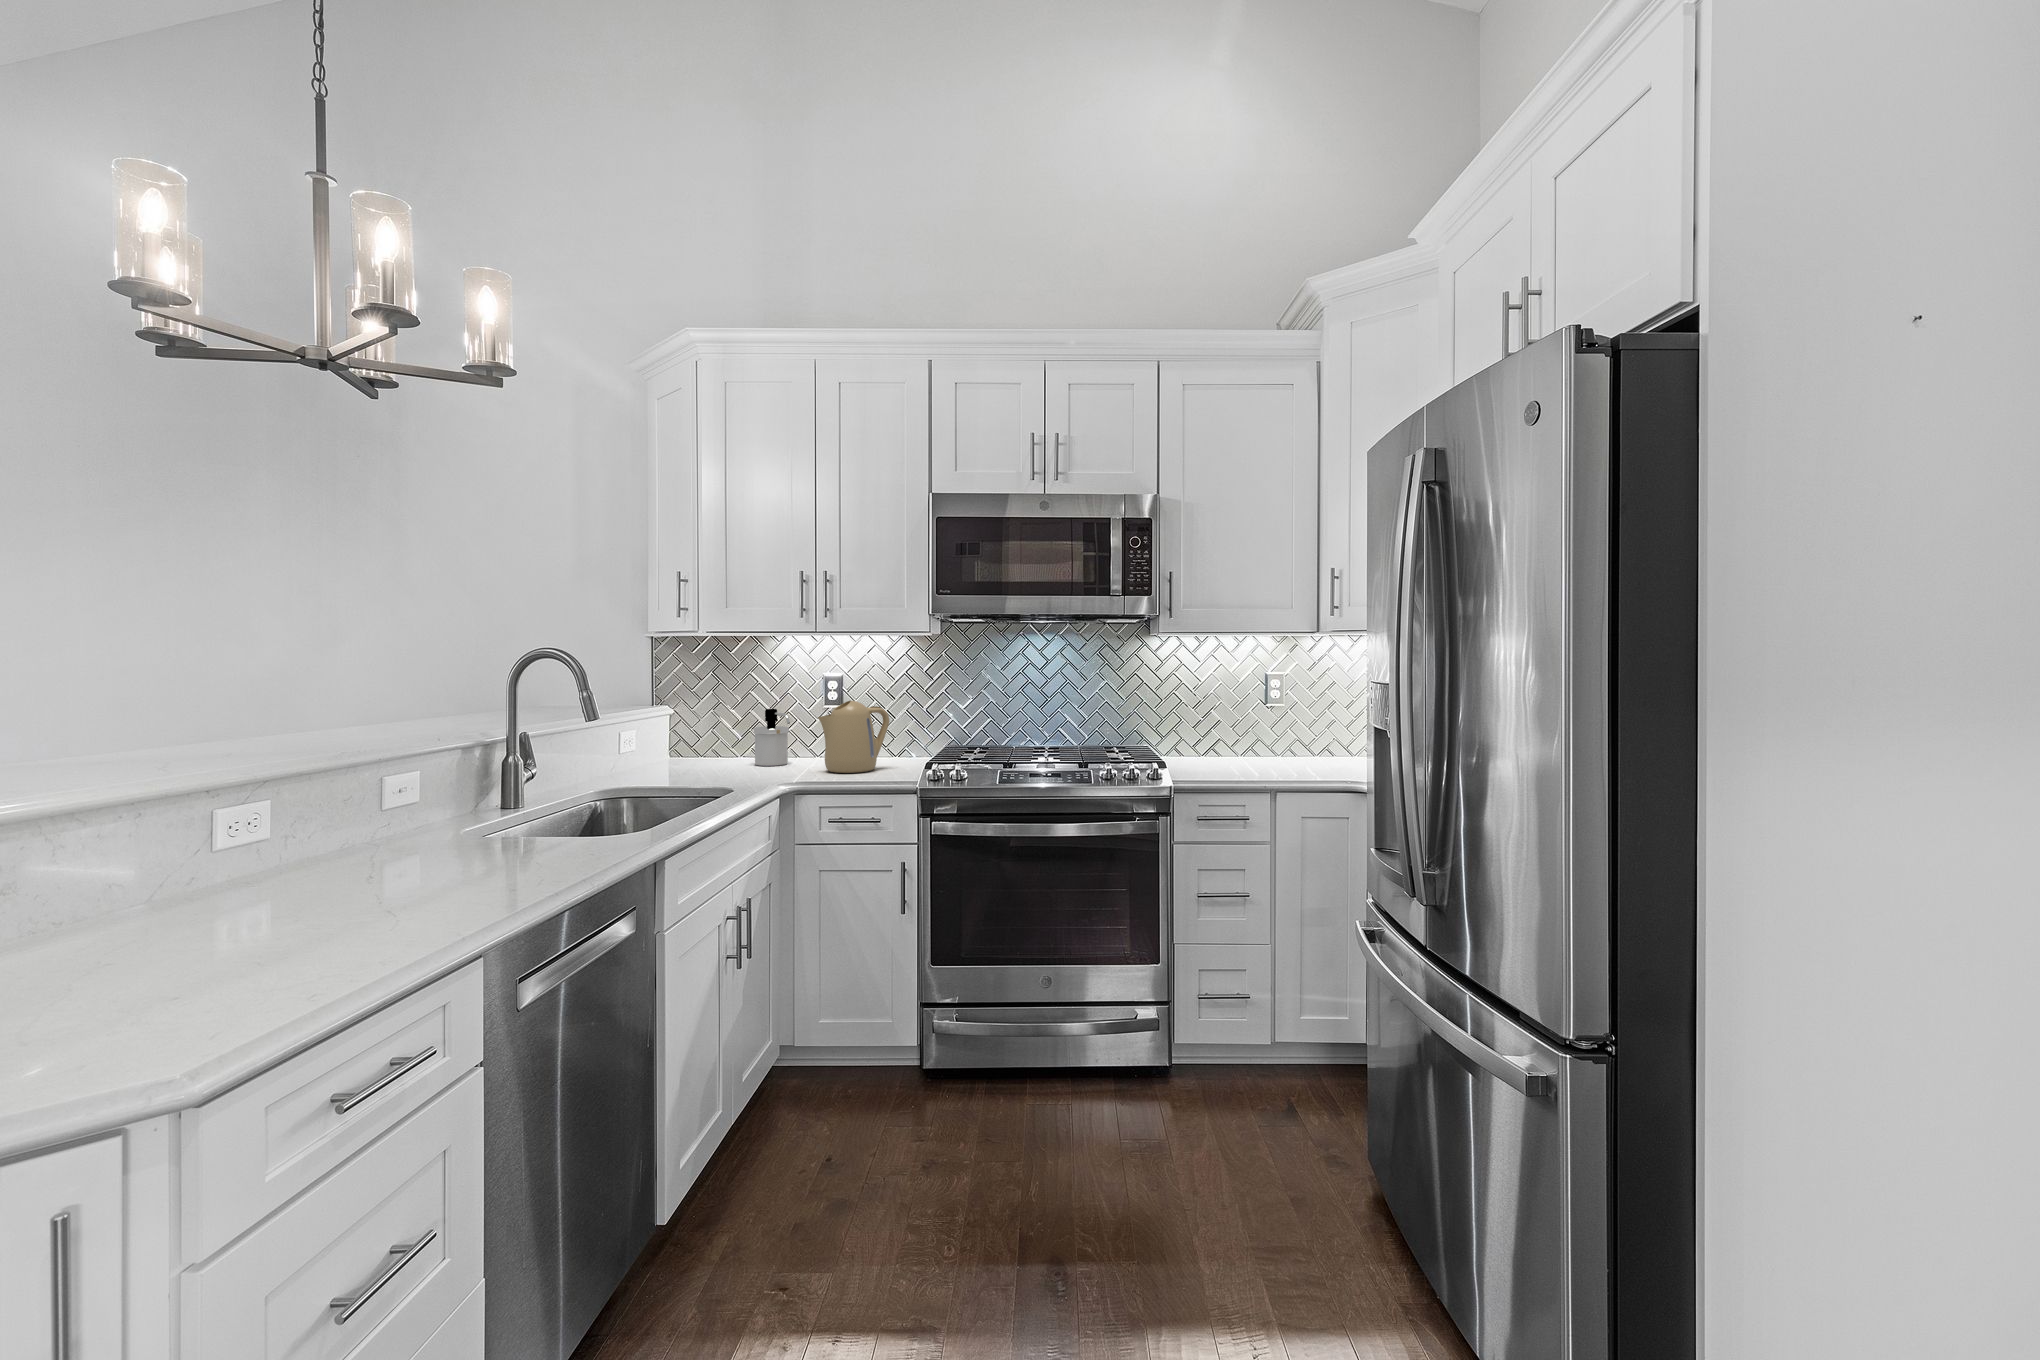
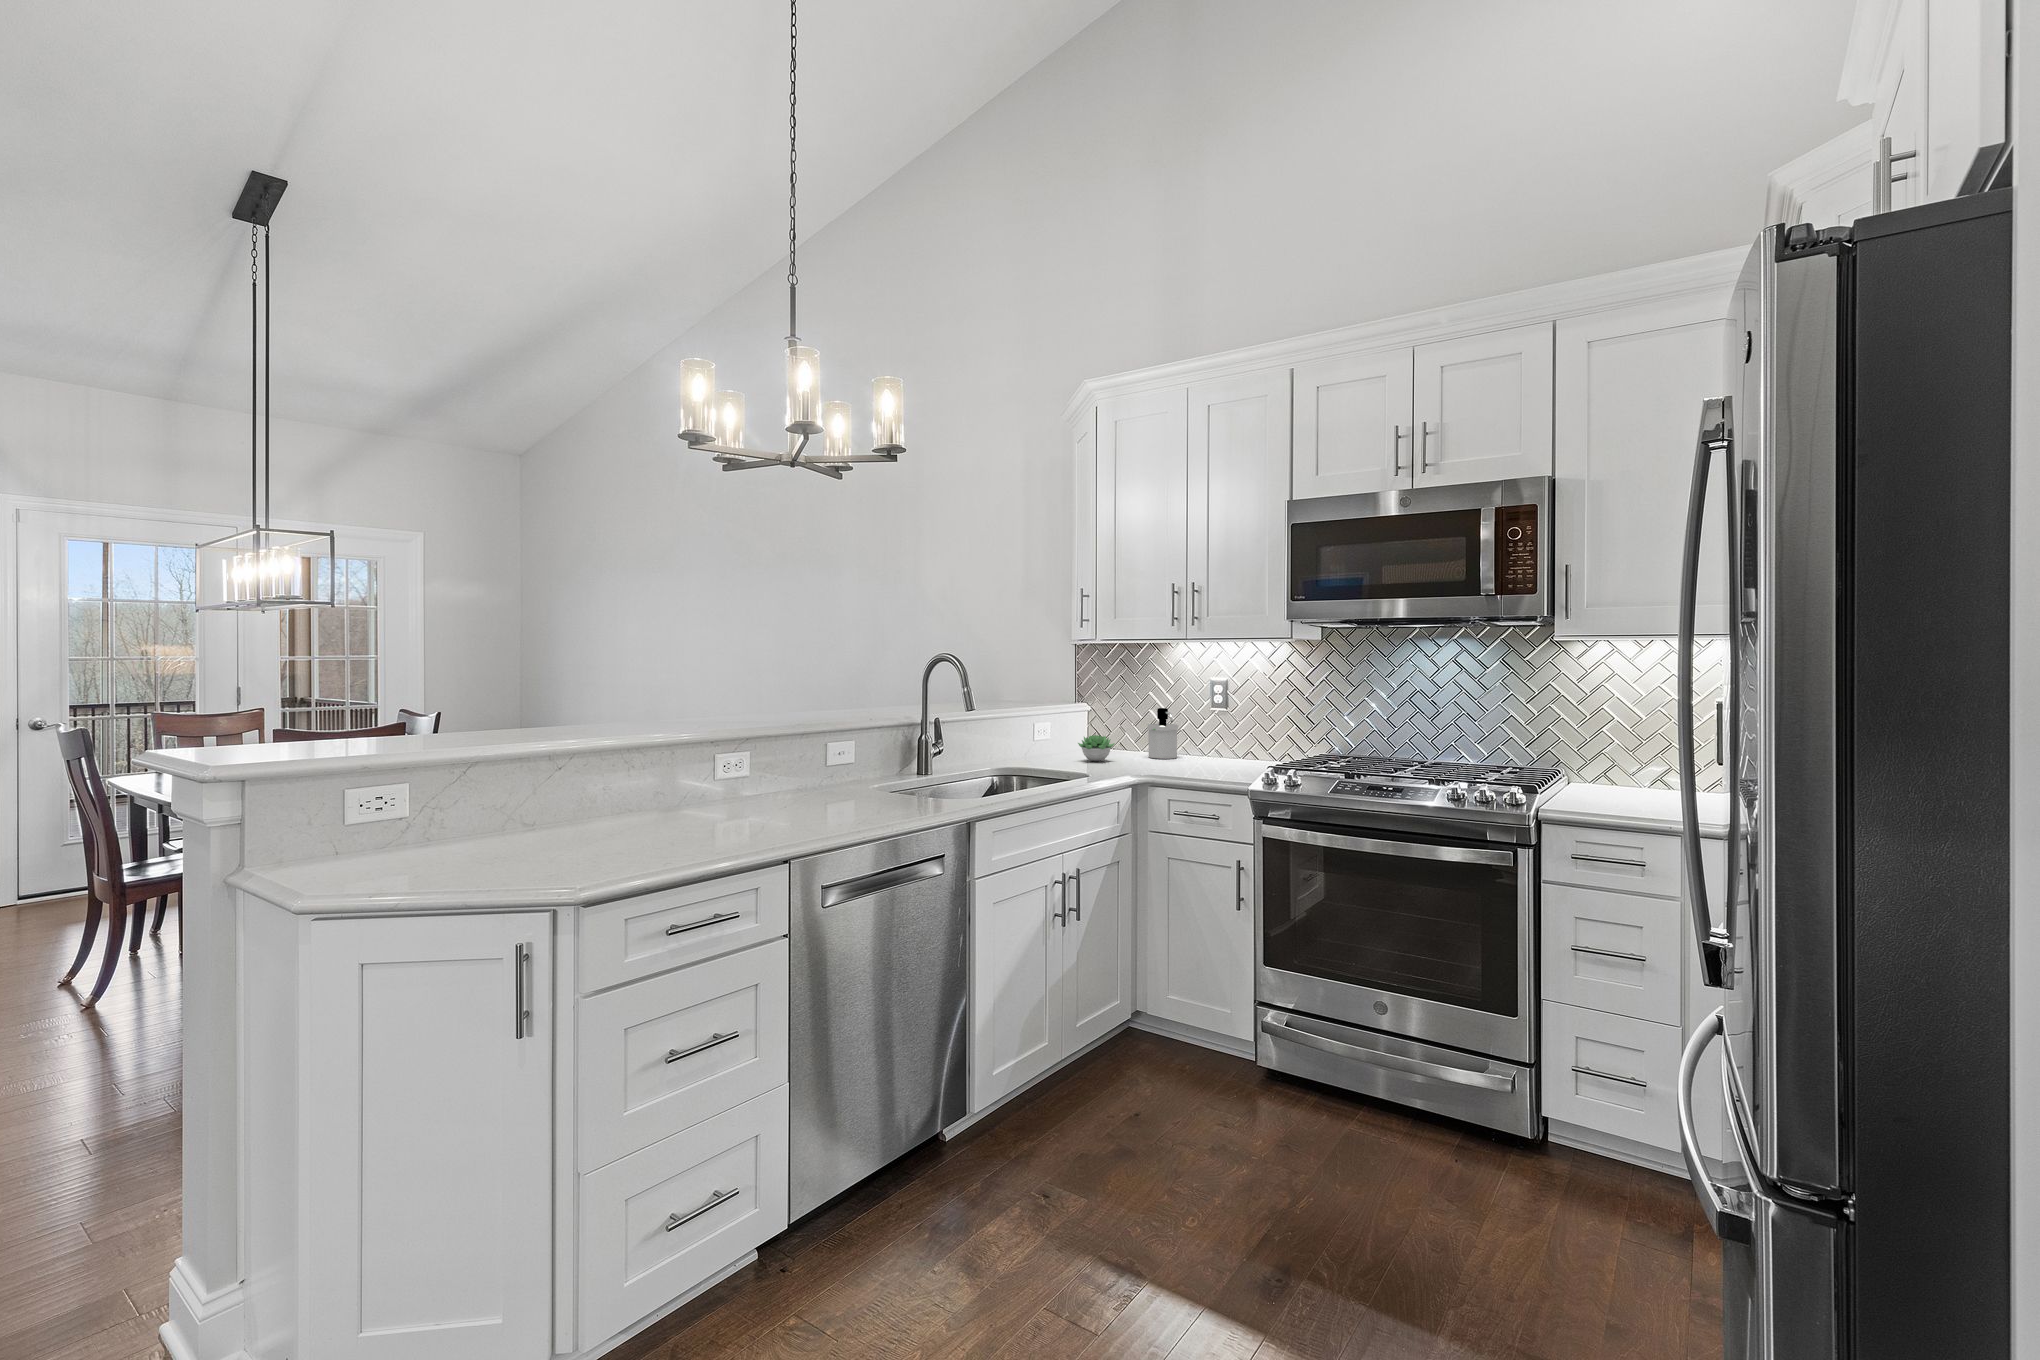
kettle: present [818,701,889,773] -> none [1187,703,1257,771]
succulent plant: none [679,743,725,774] -> present [1078,735,1115,761]

